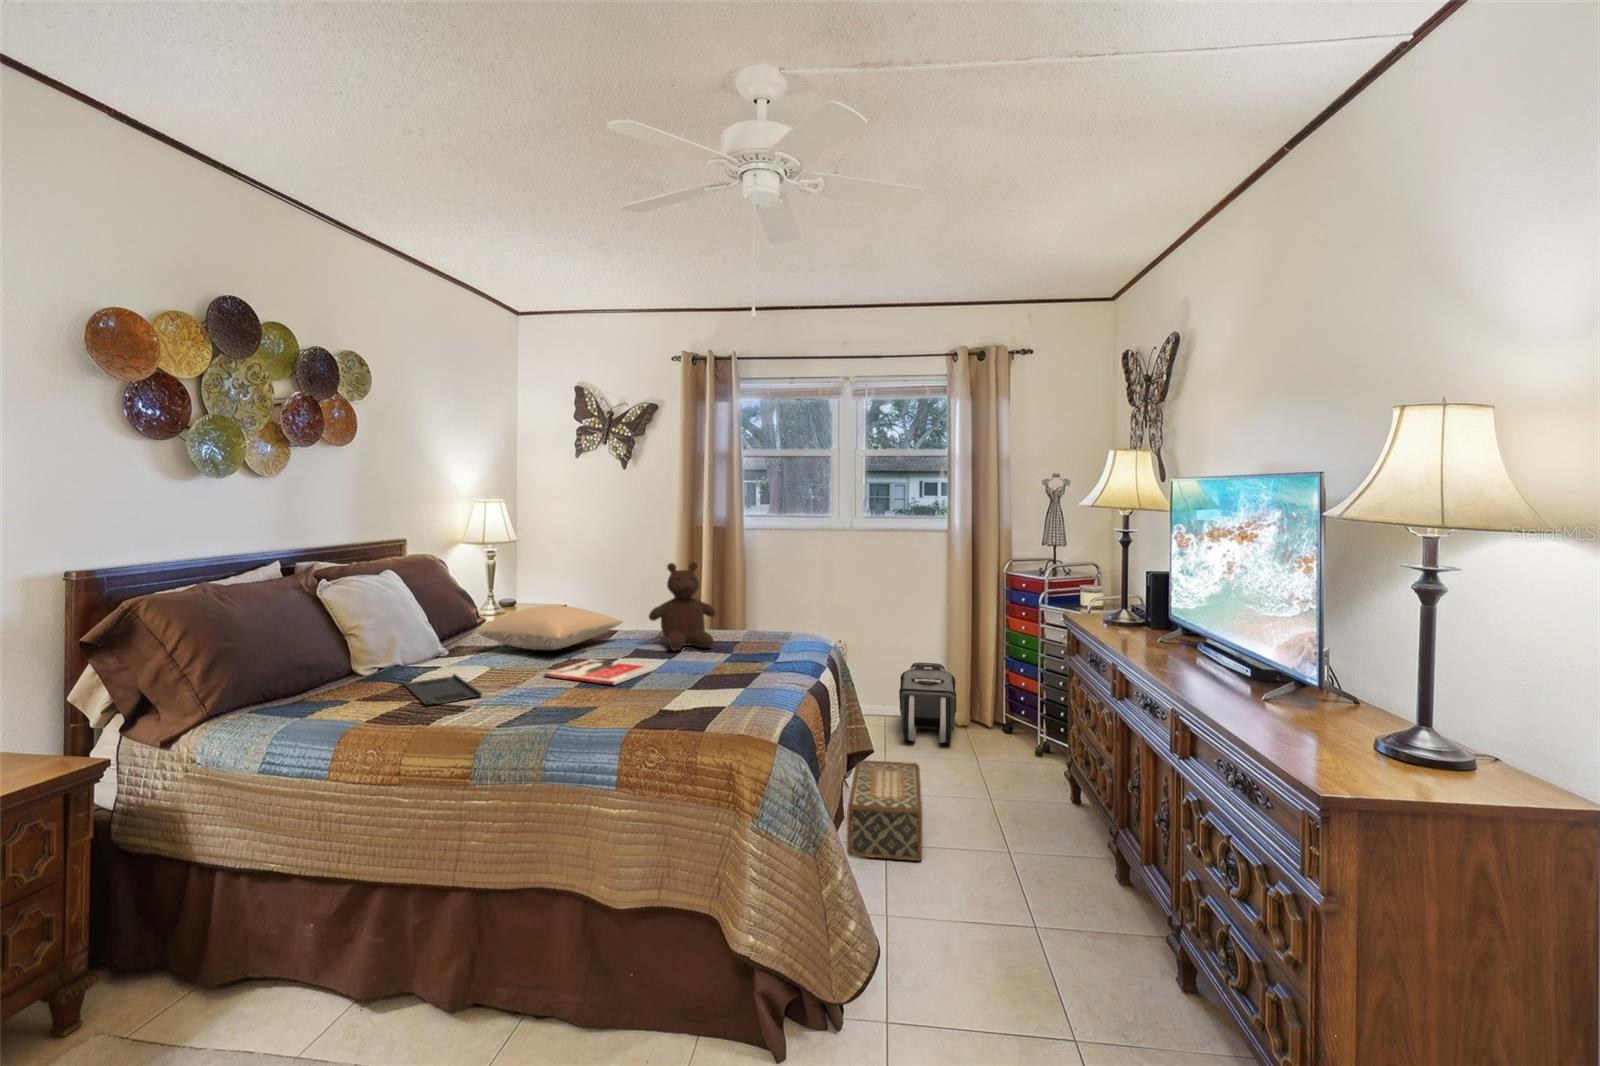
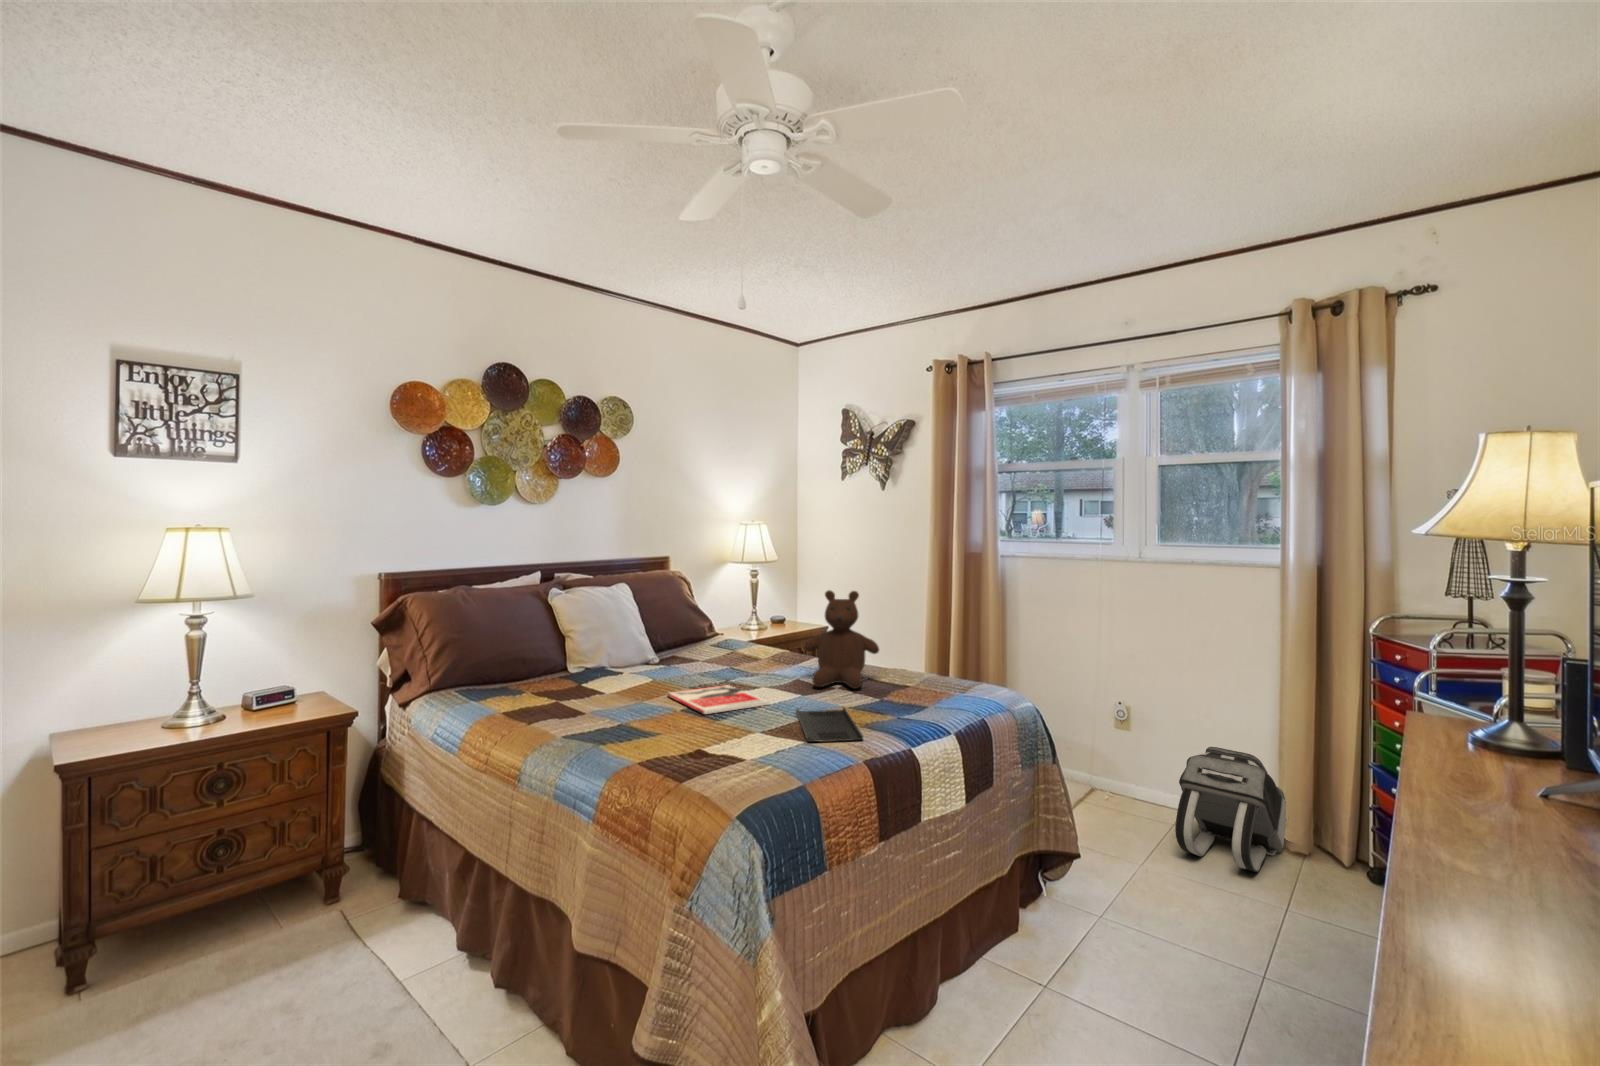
pillow: present [478,605,622,650] -> none [659,627,790,671]
tray: present [404,674,482,705] -> present [796,708,863,742]
woven basket: present [847,760,922,861] -> none [984,862,1137,1025]

